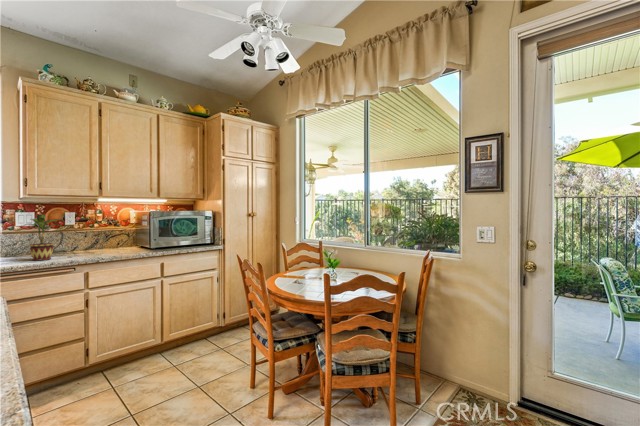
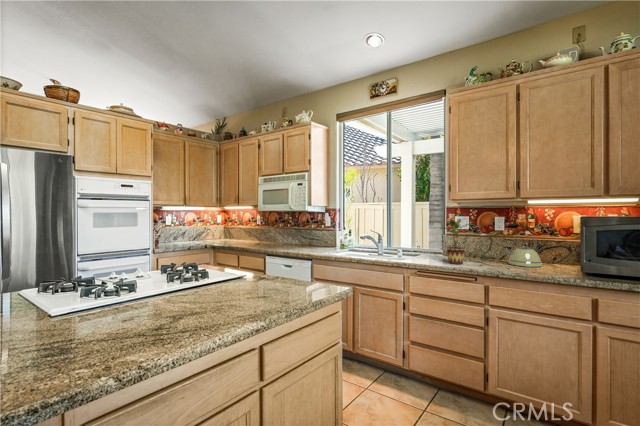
kettle: none [84,224,117,252] -> present [504,232,542,267]

